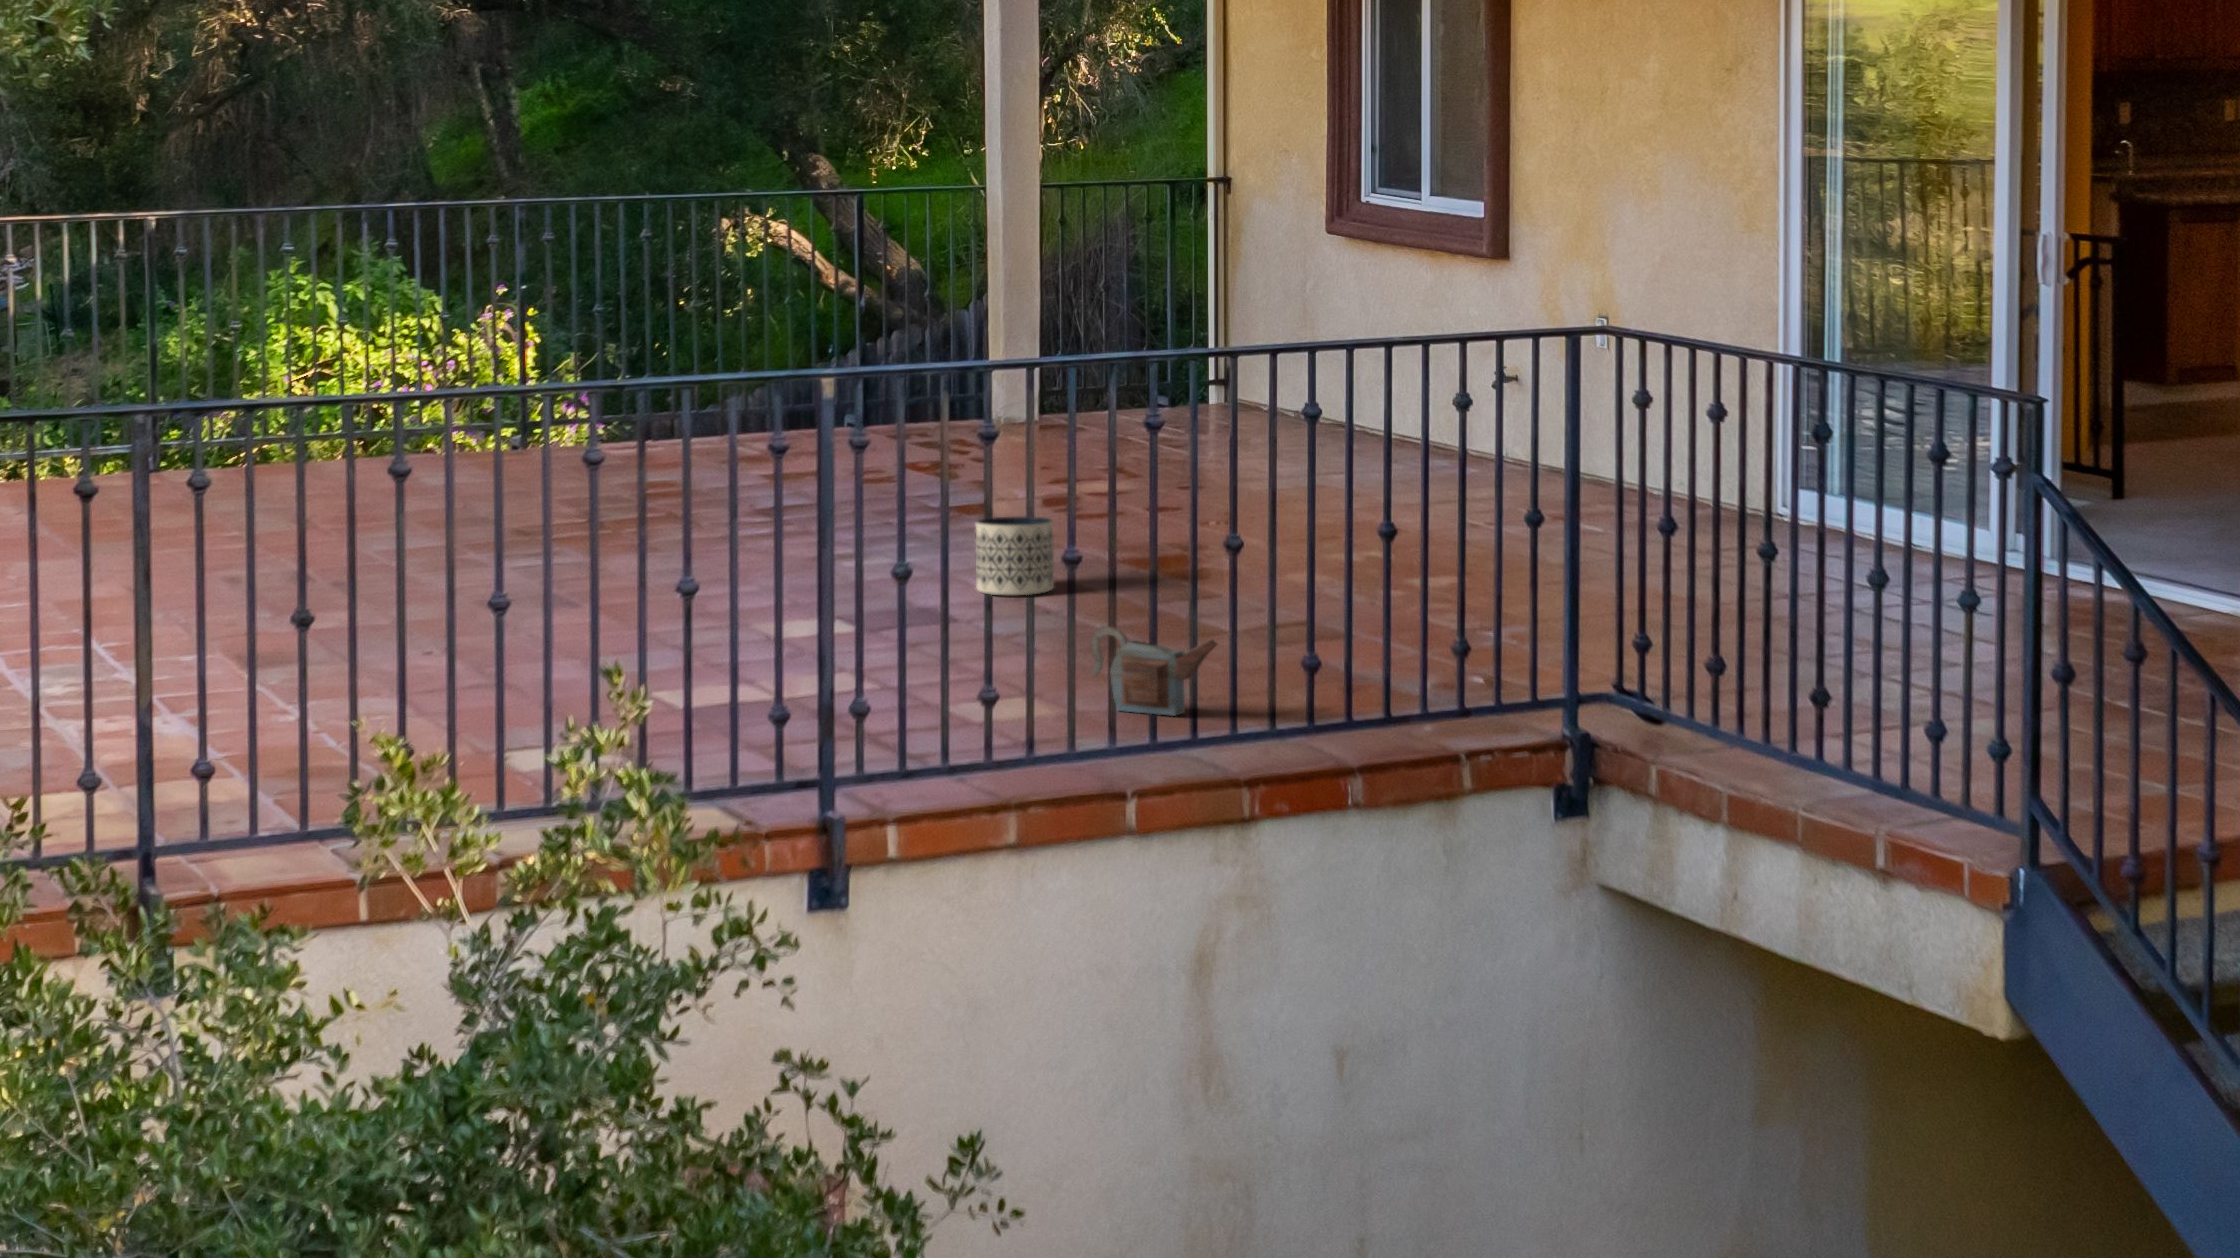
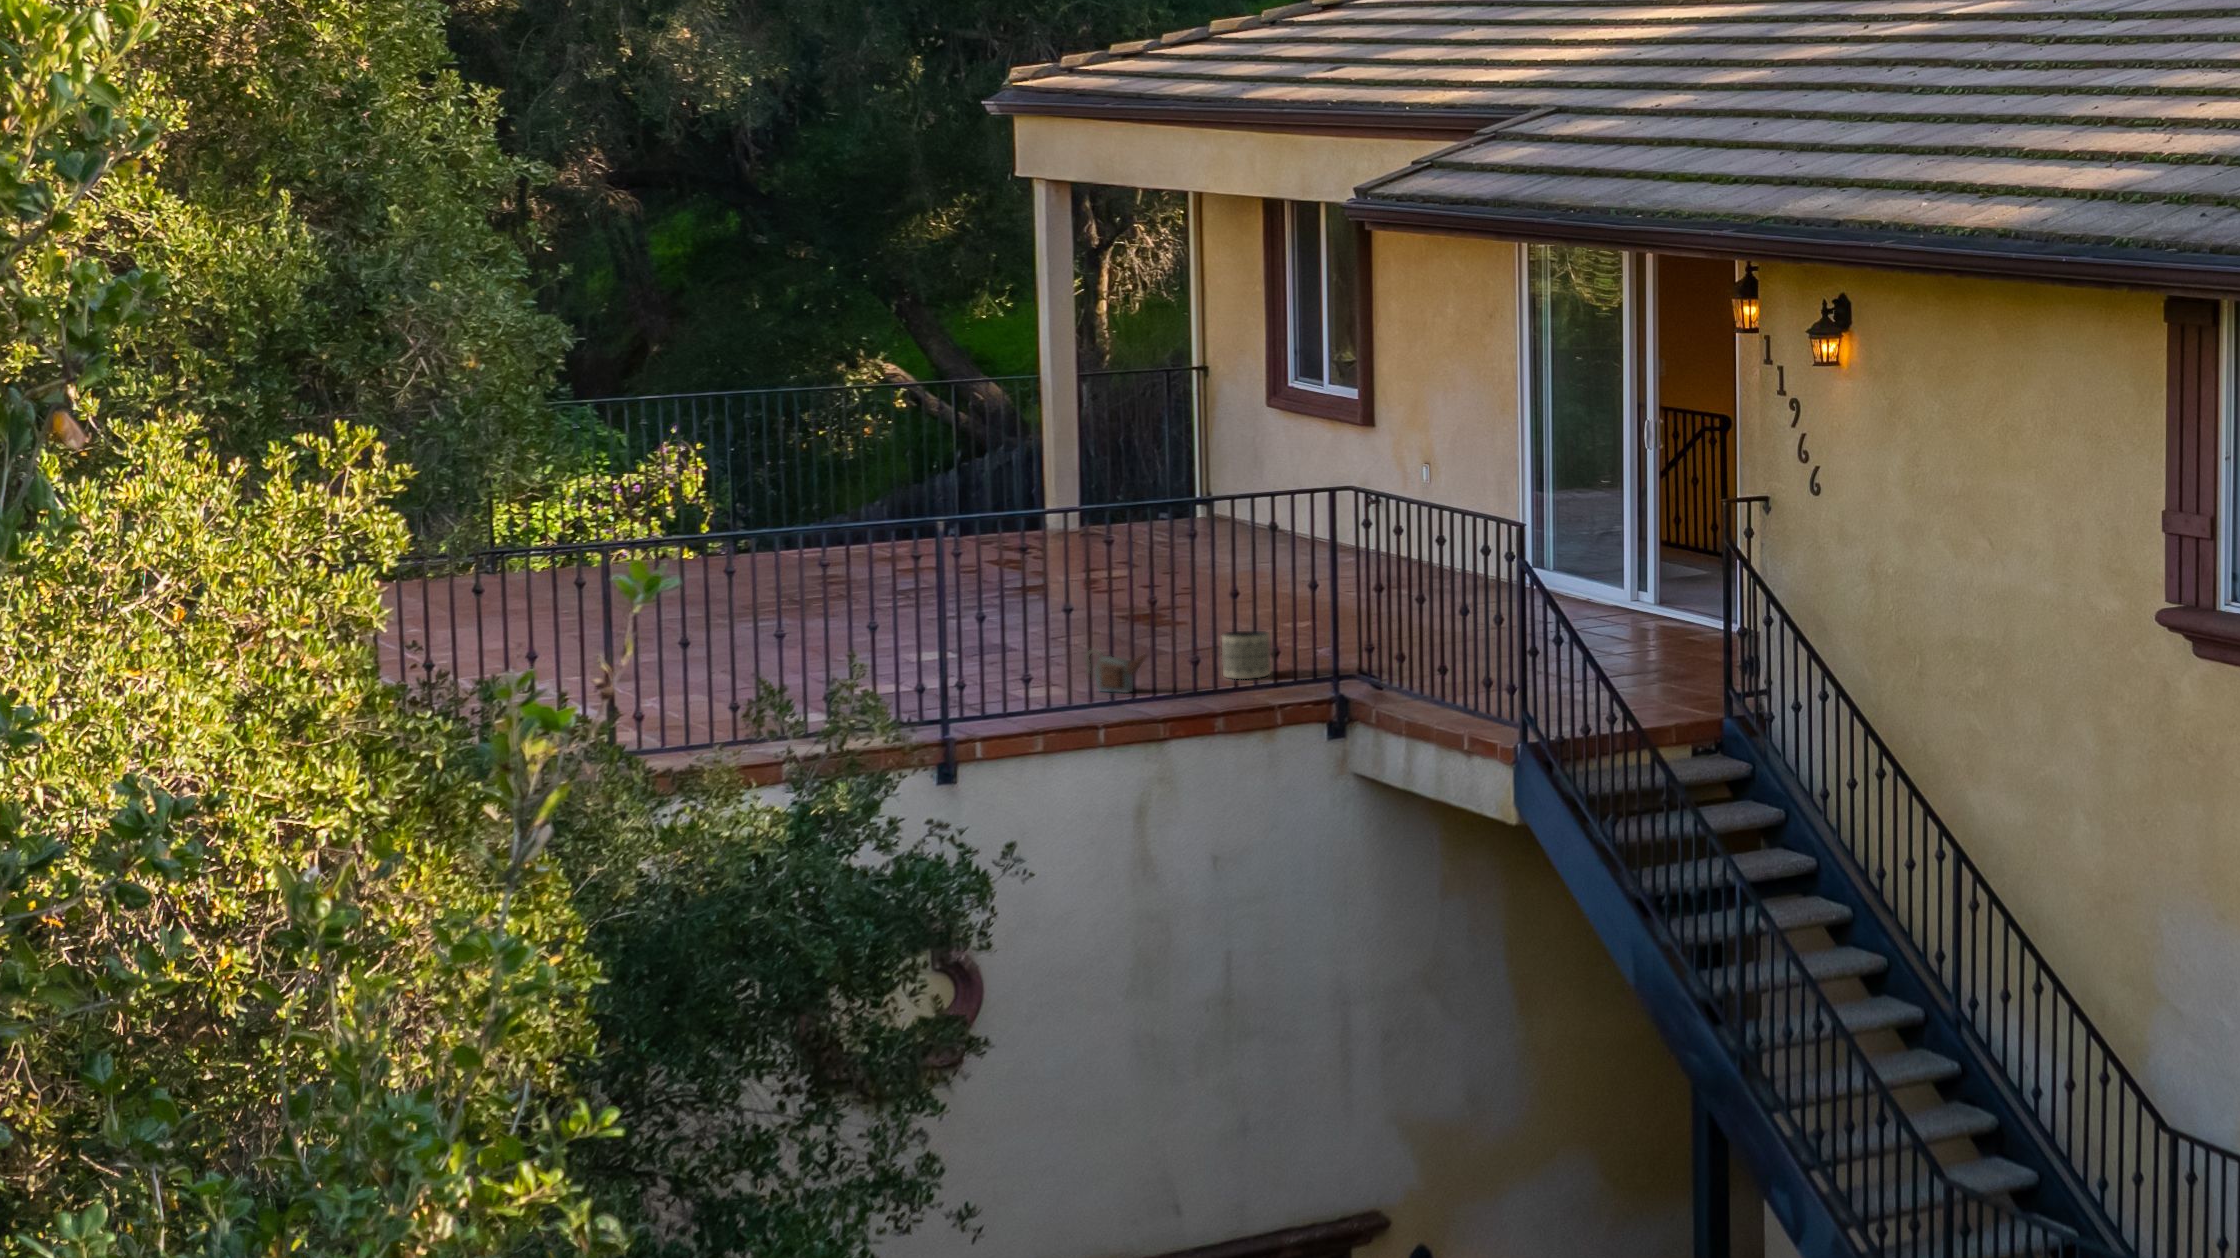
planter: present [976,517,1054,595] -> present [1222,631,1270,679]

